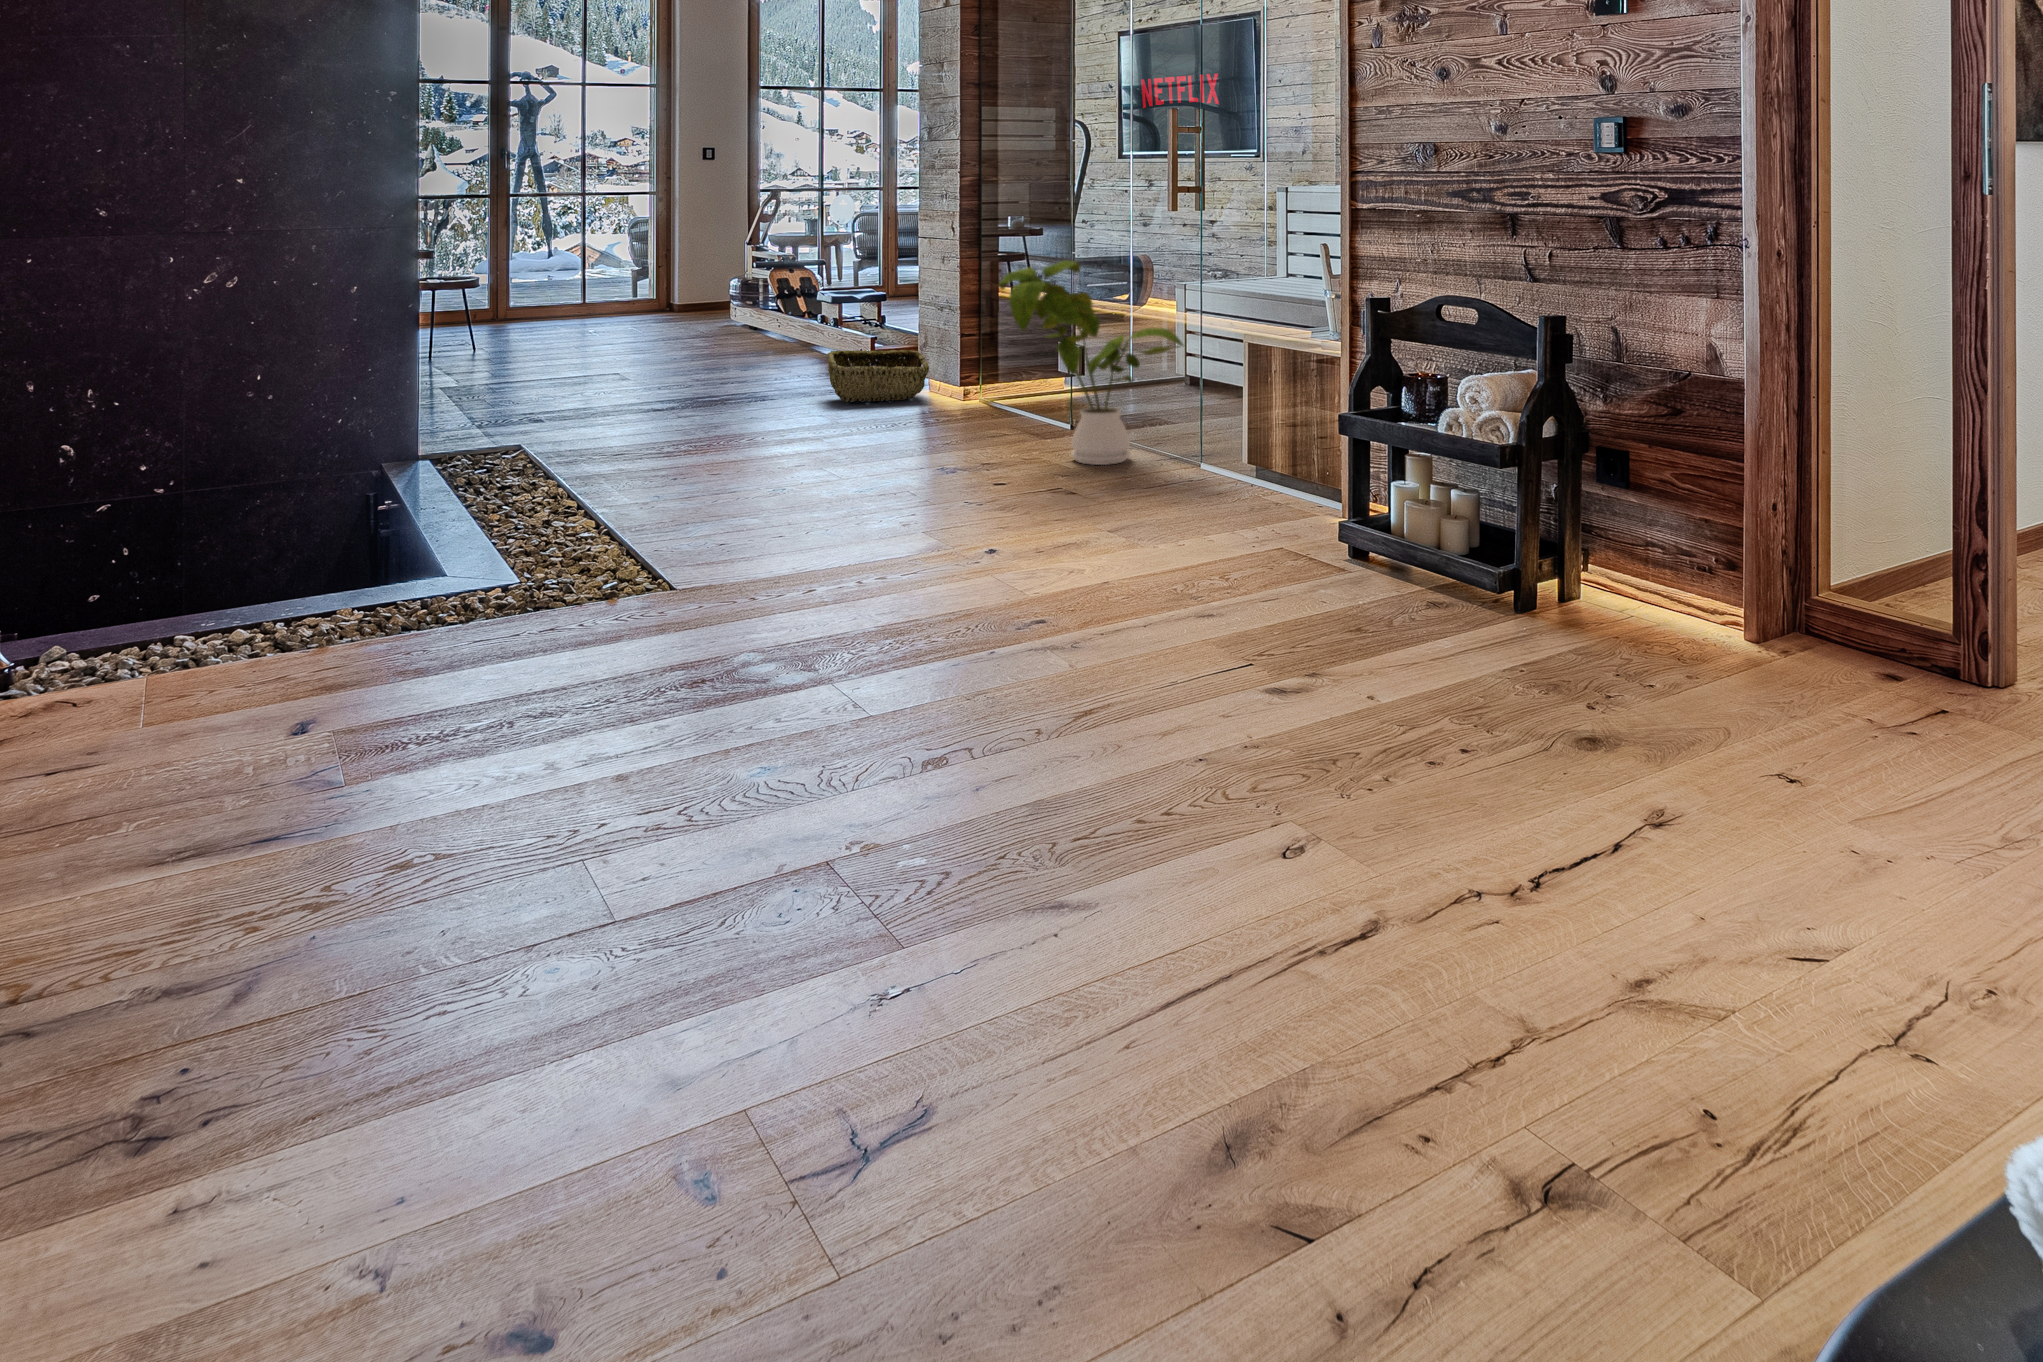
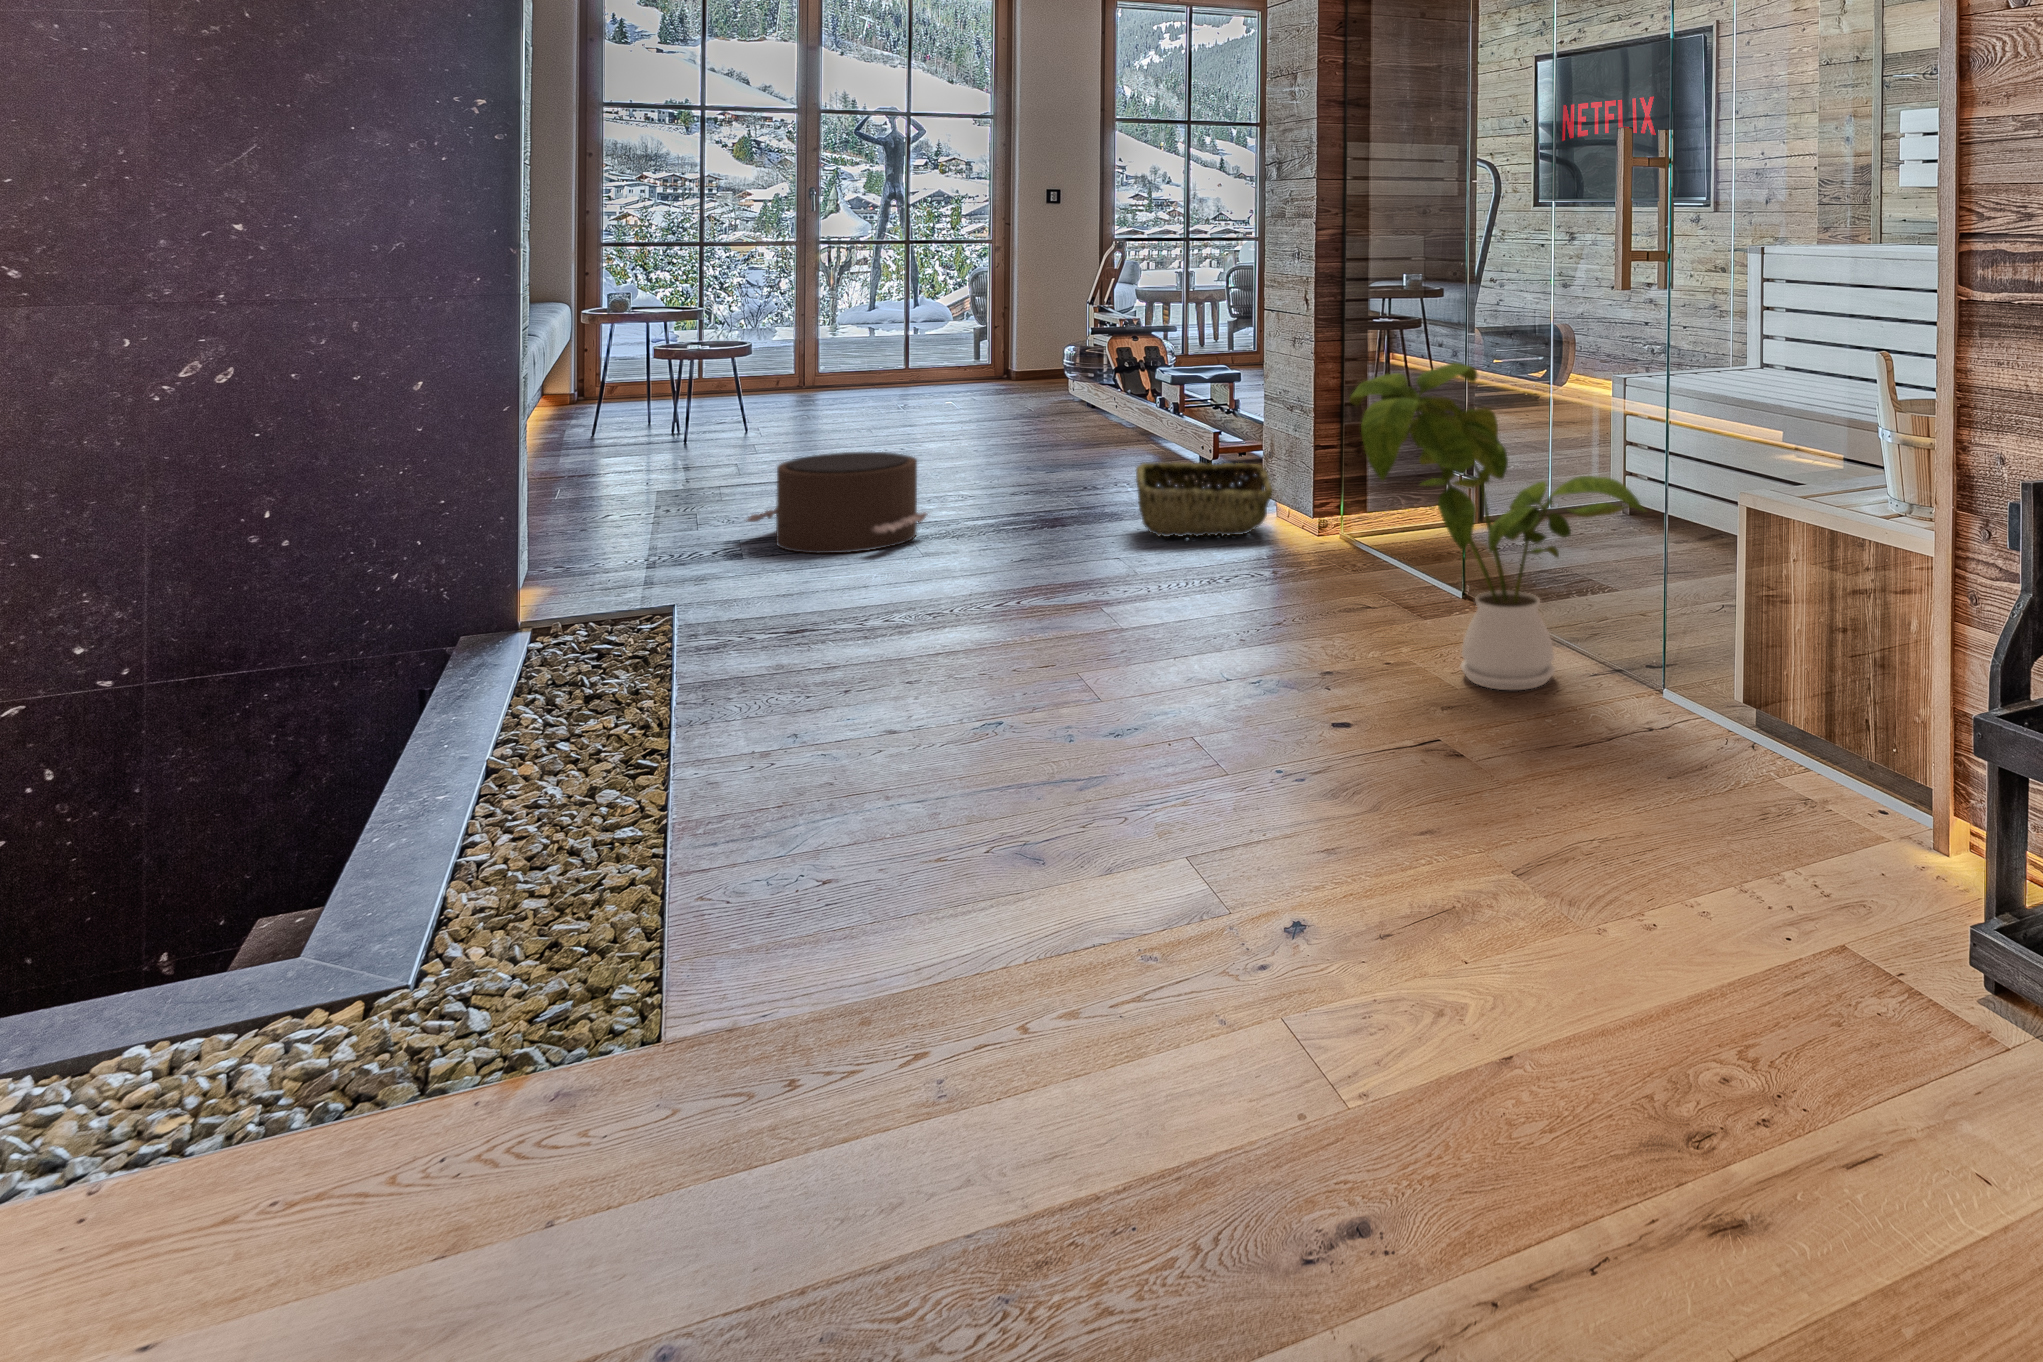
pouf: none [538,349,677,418] -> present [747,452,928,553]

